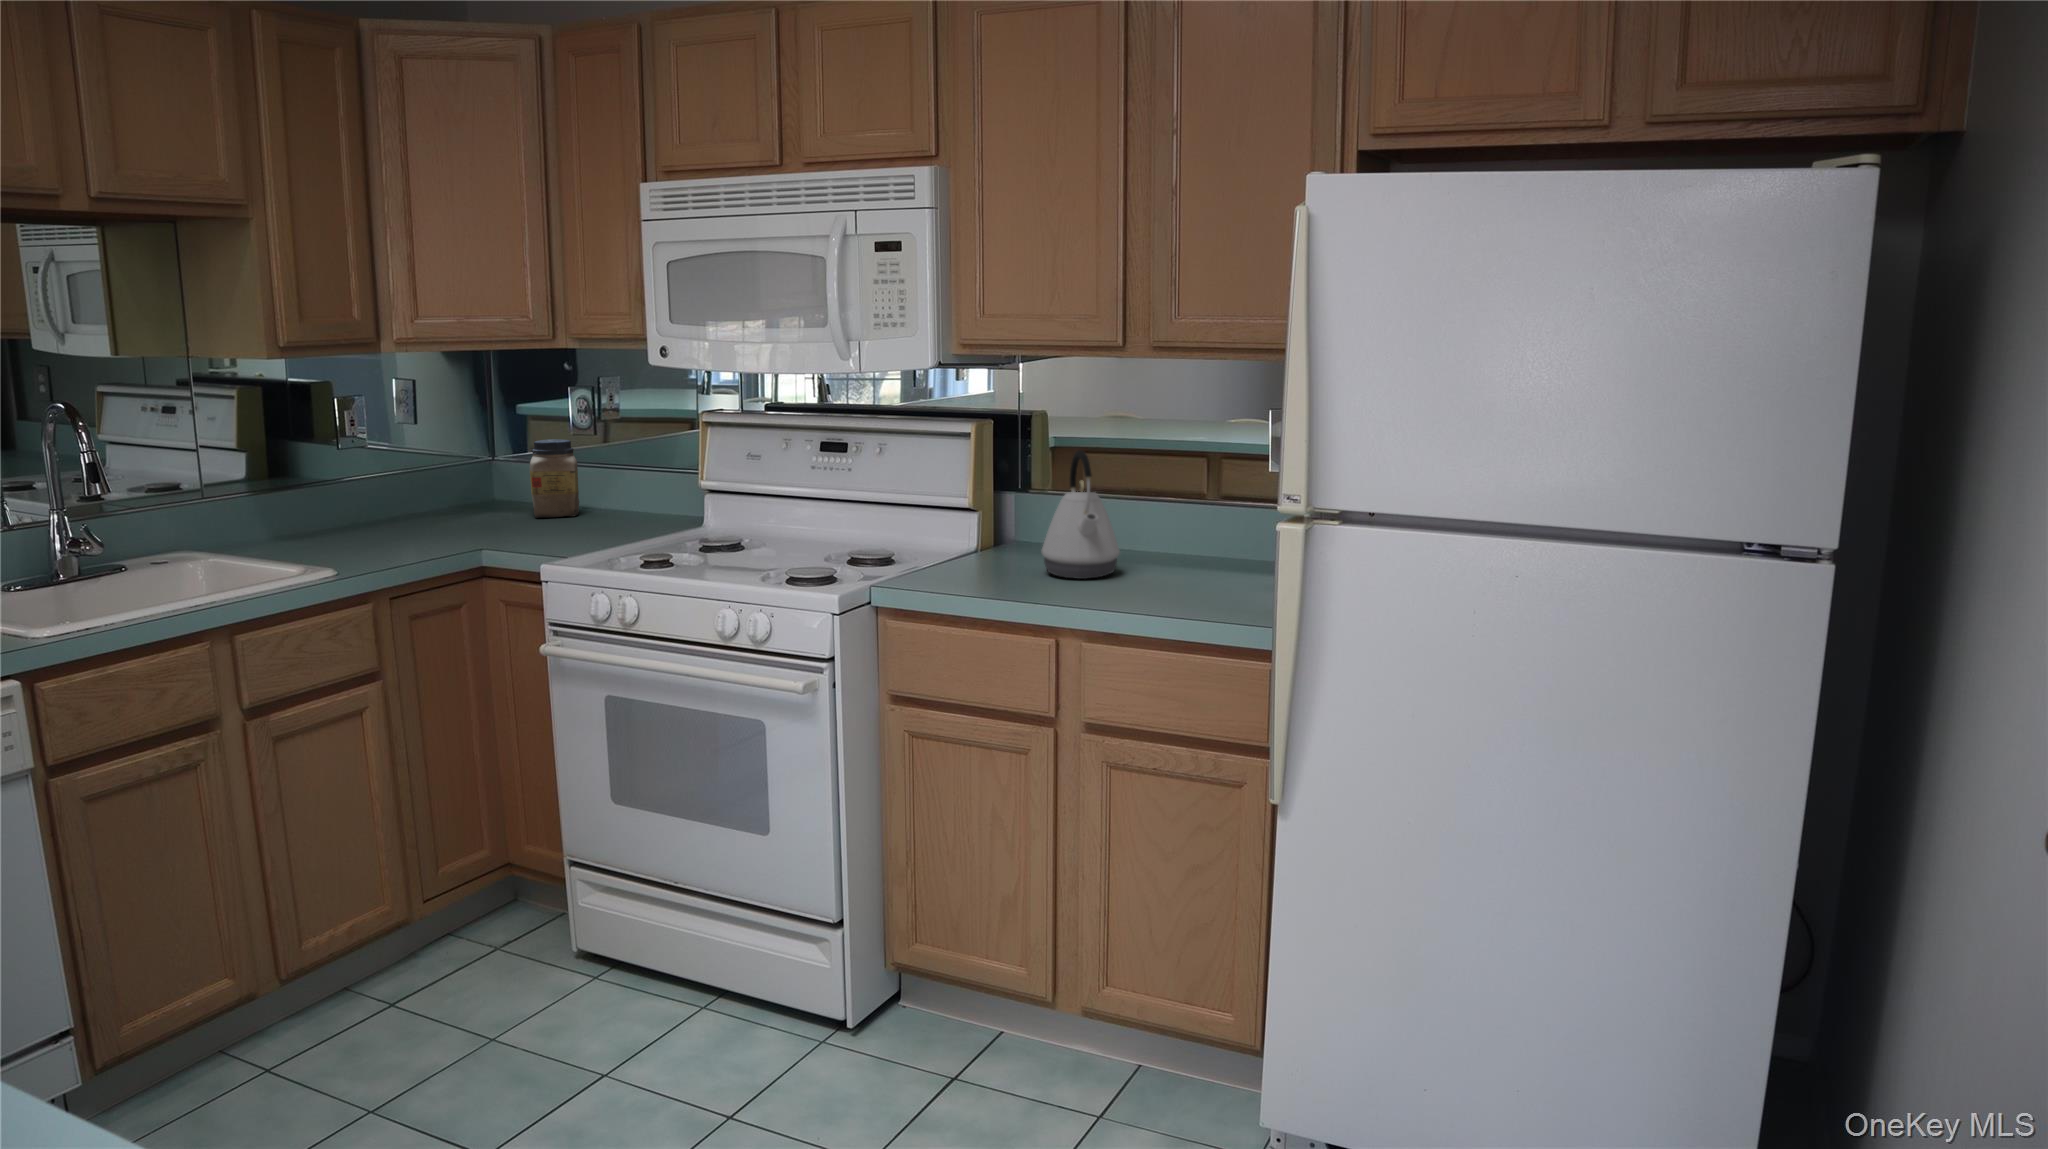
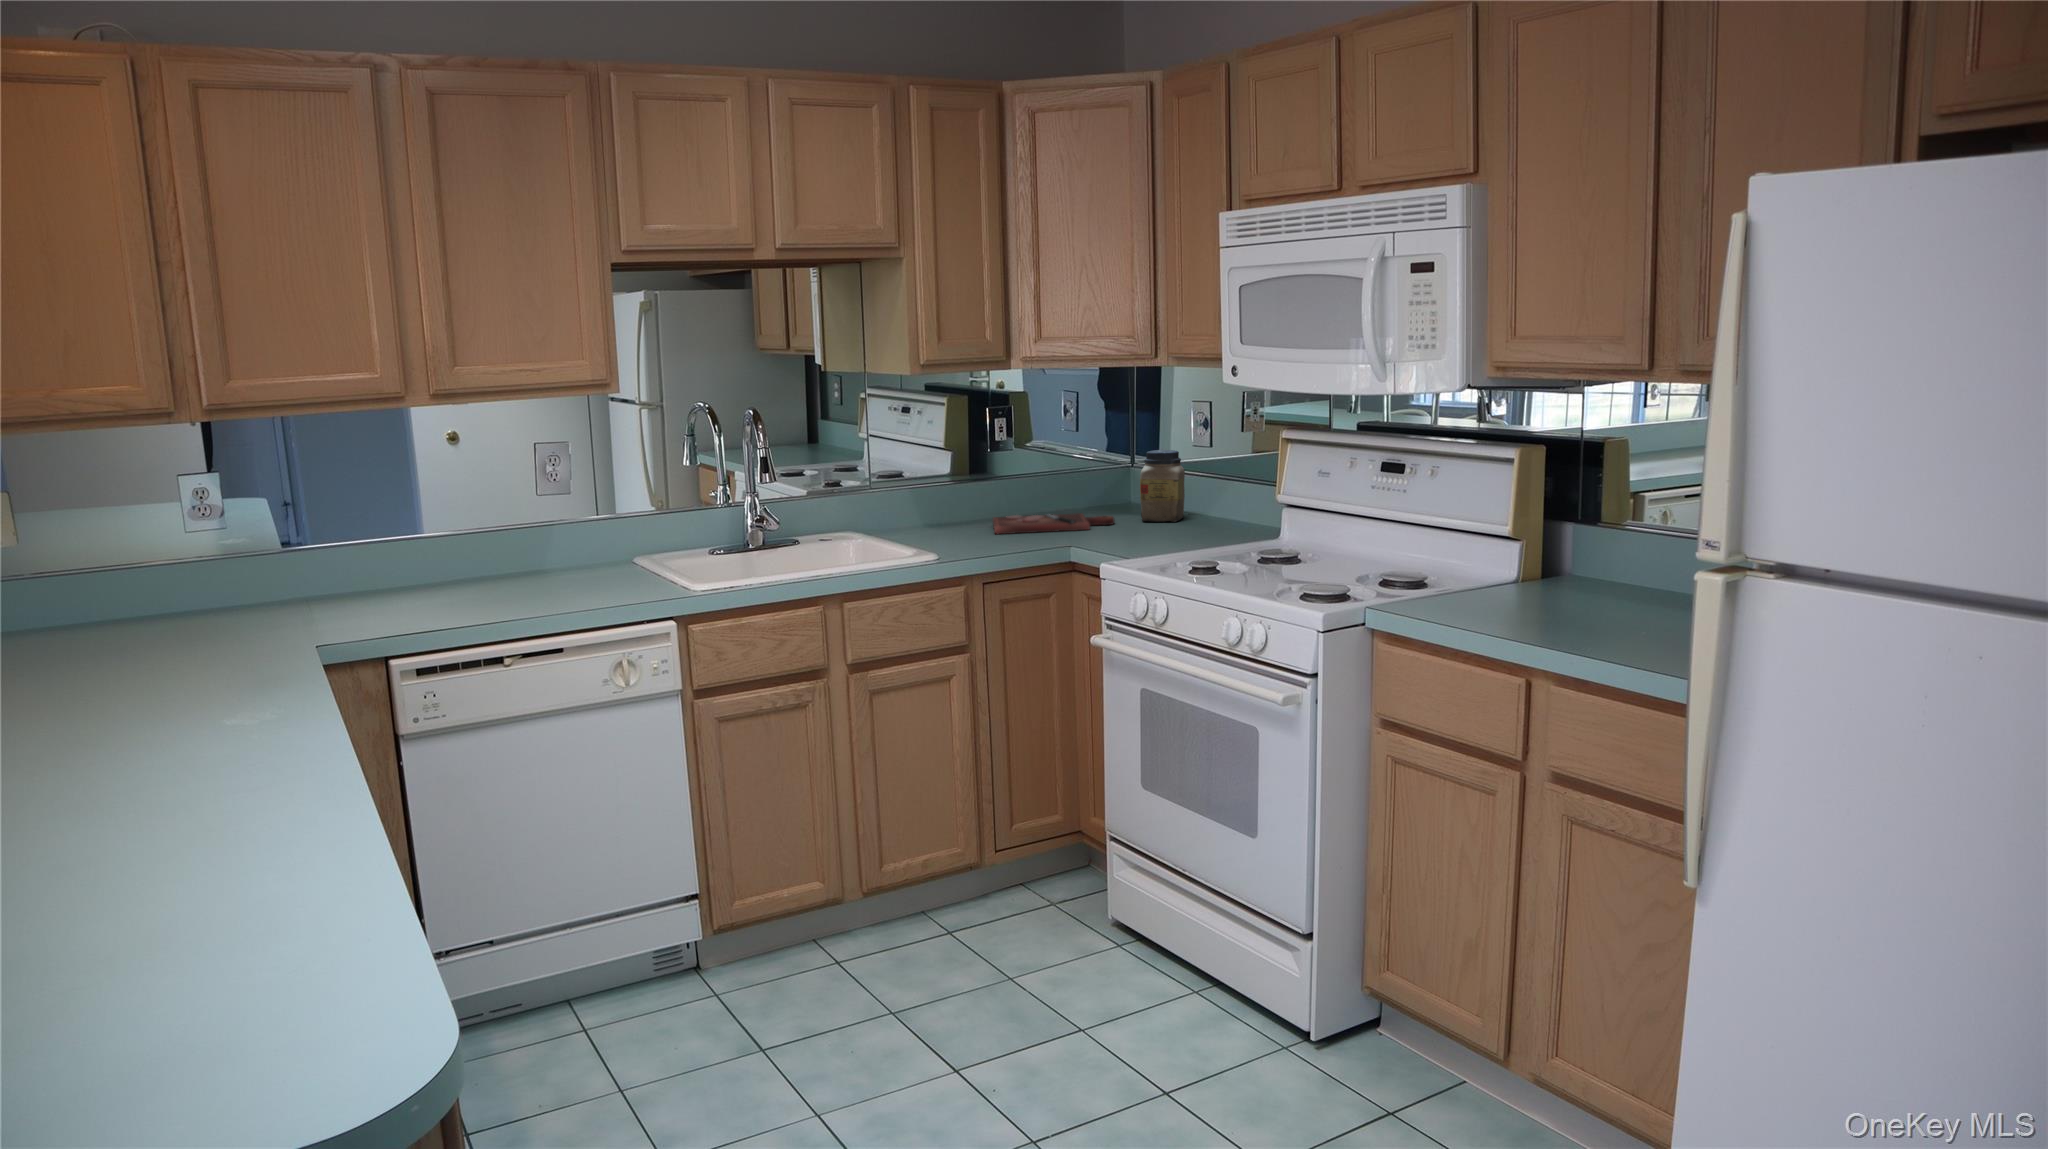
kettle: present [1042,450,1120,579] -> none [1549,481,1640,620]
cutting board: none [351,513,505,541] -> present [993,513,1115,534]

